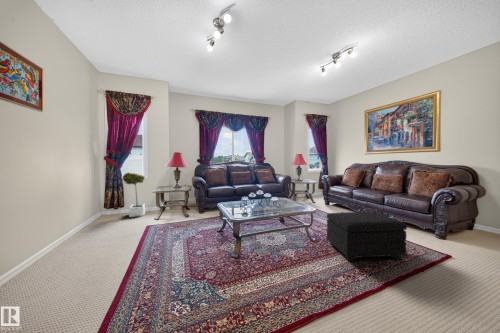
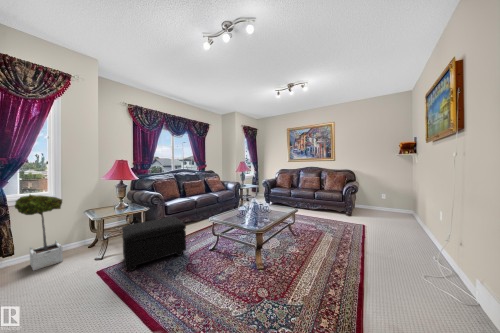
footstool: present [327,212,407,261] -> present [122,217,186,271]

